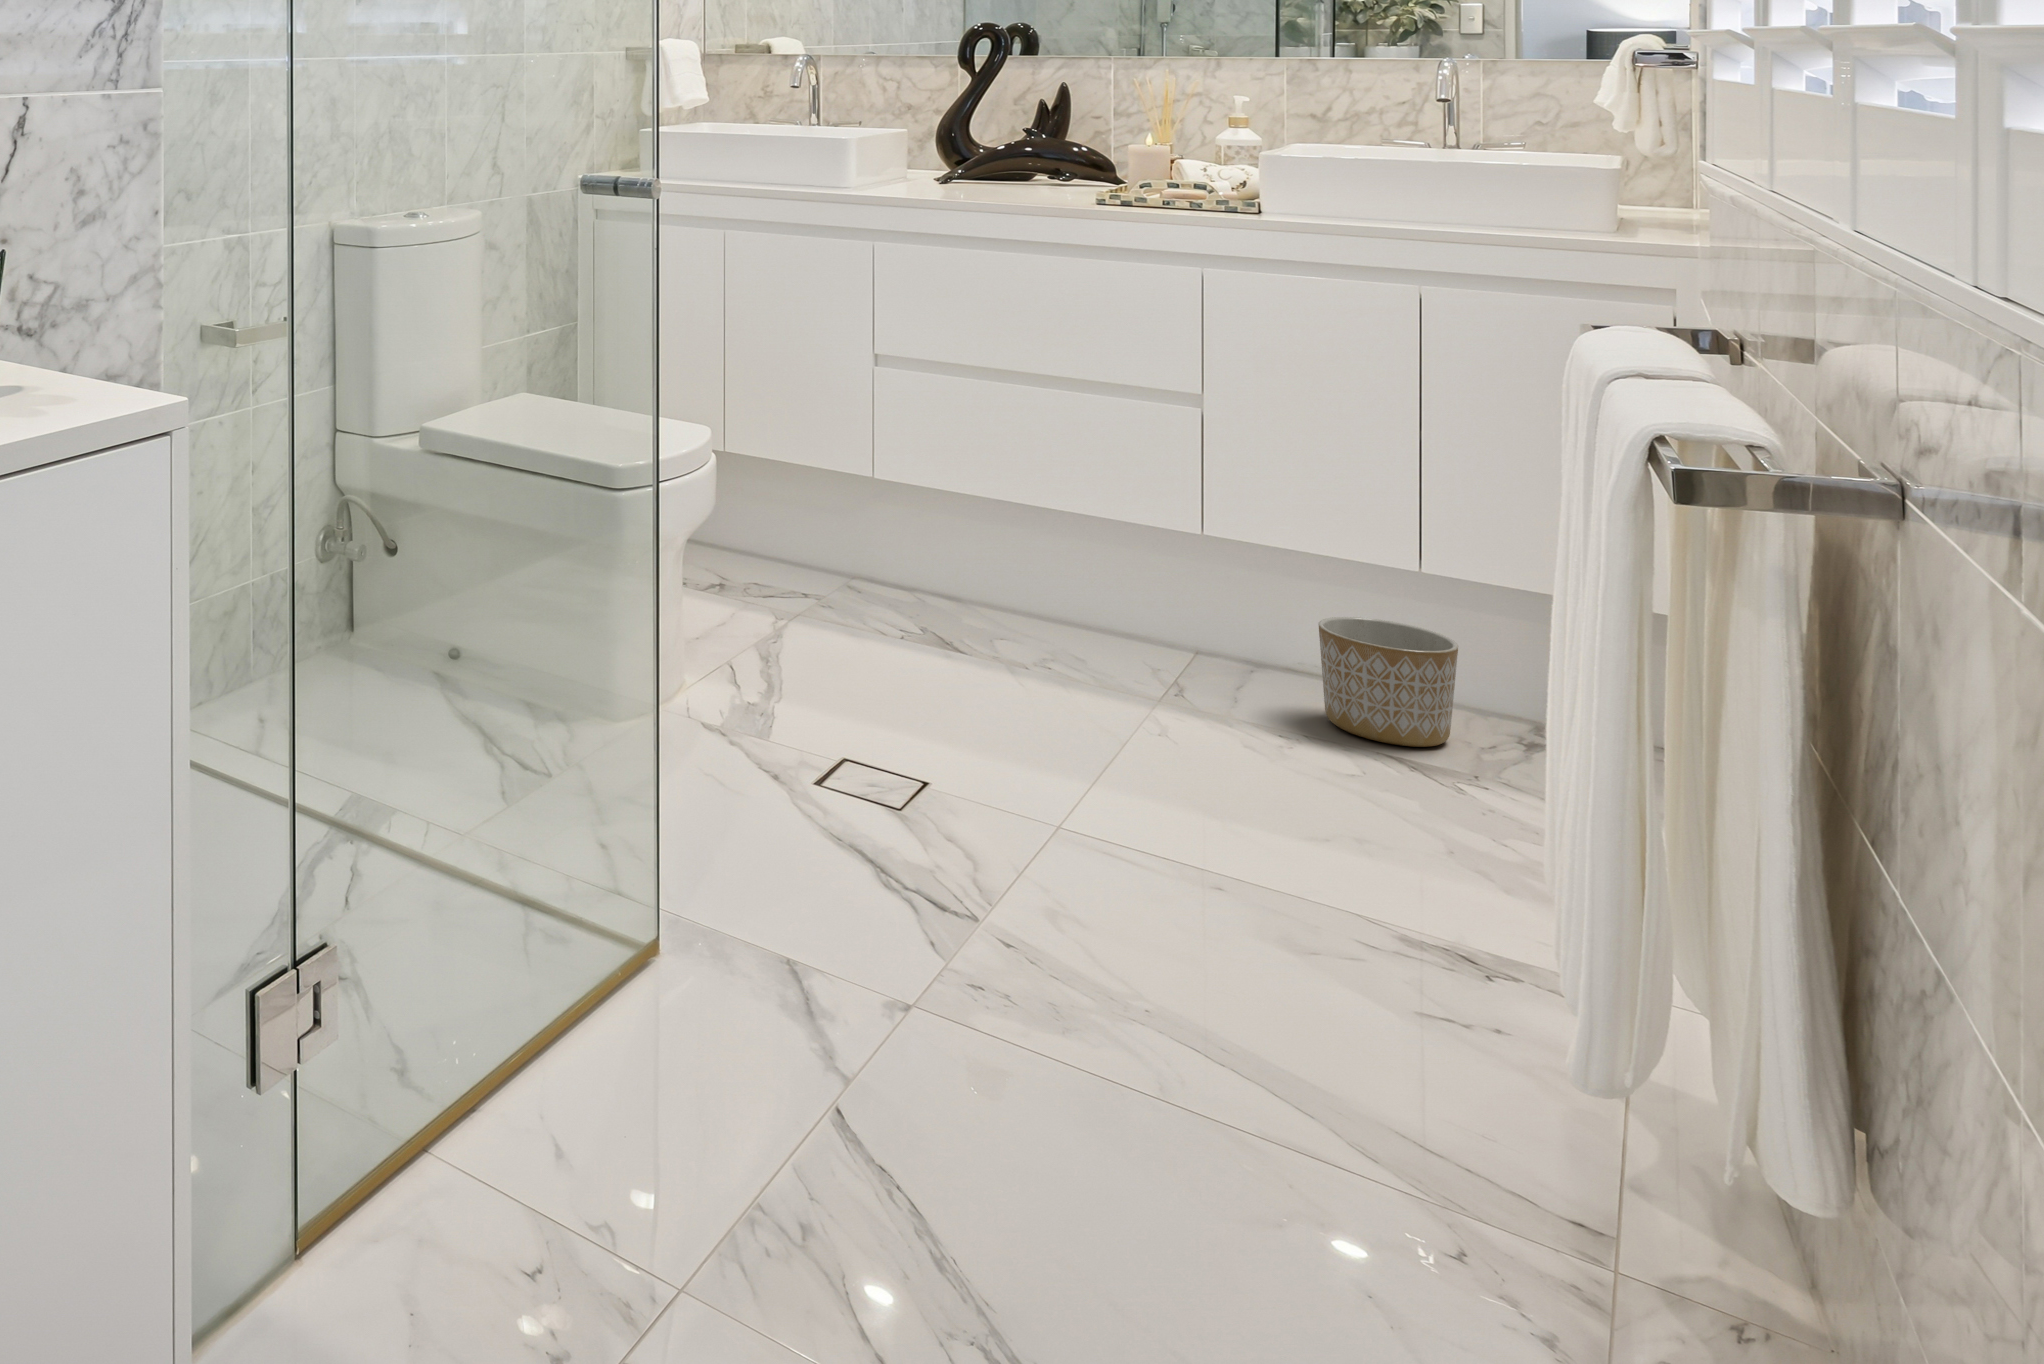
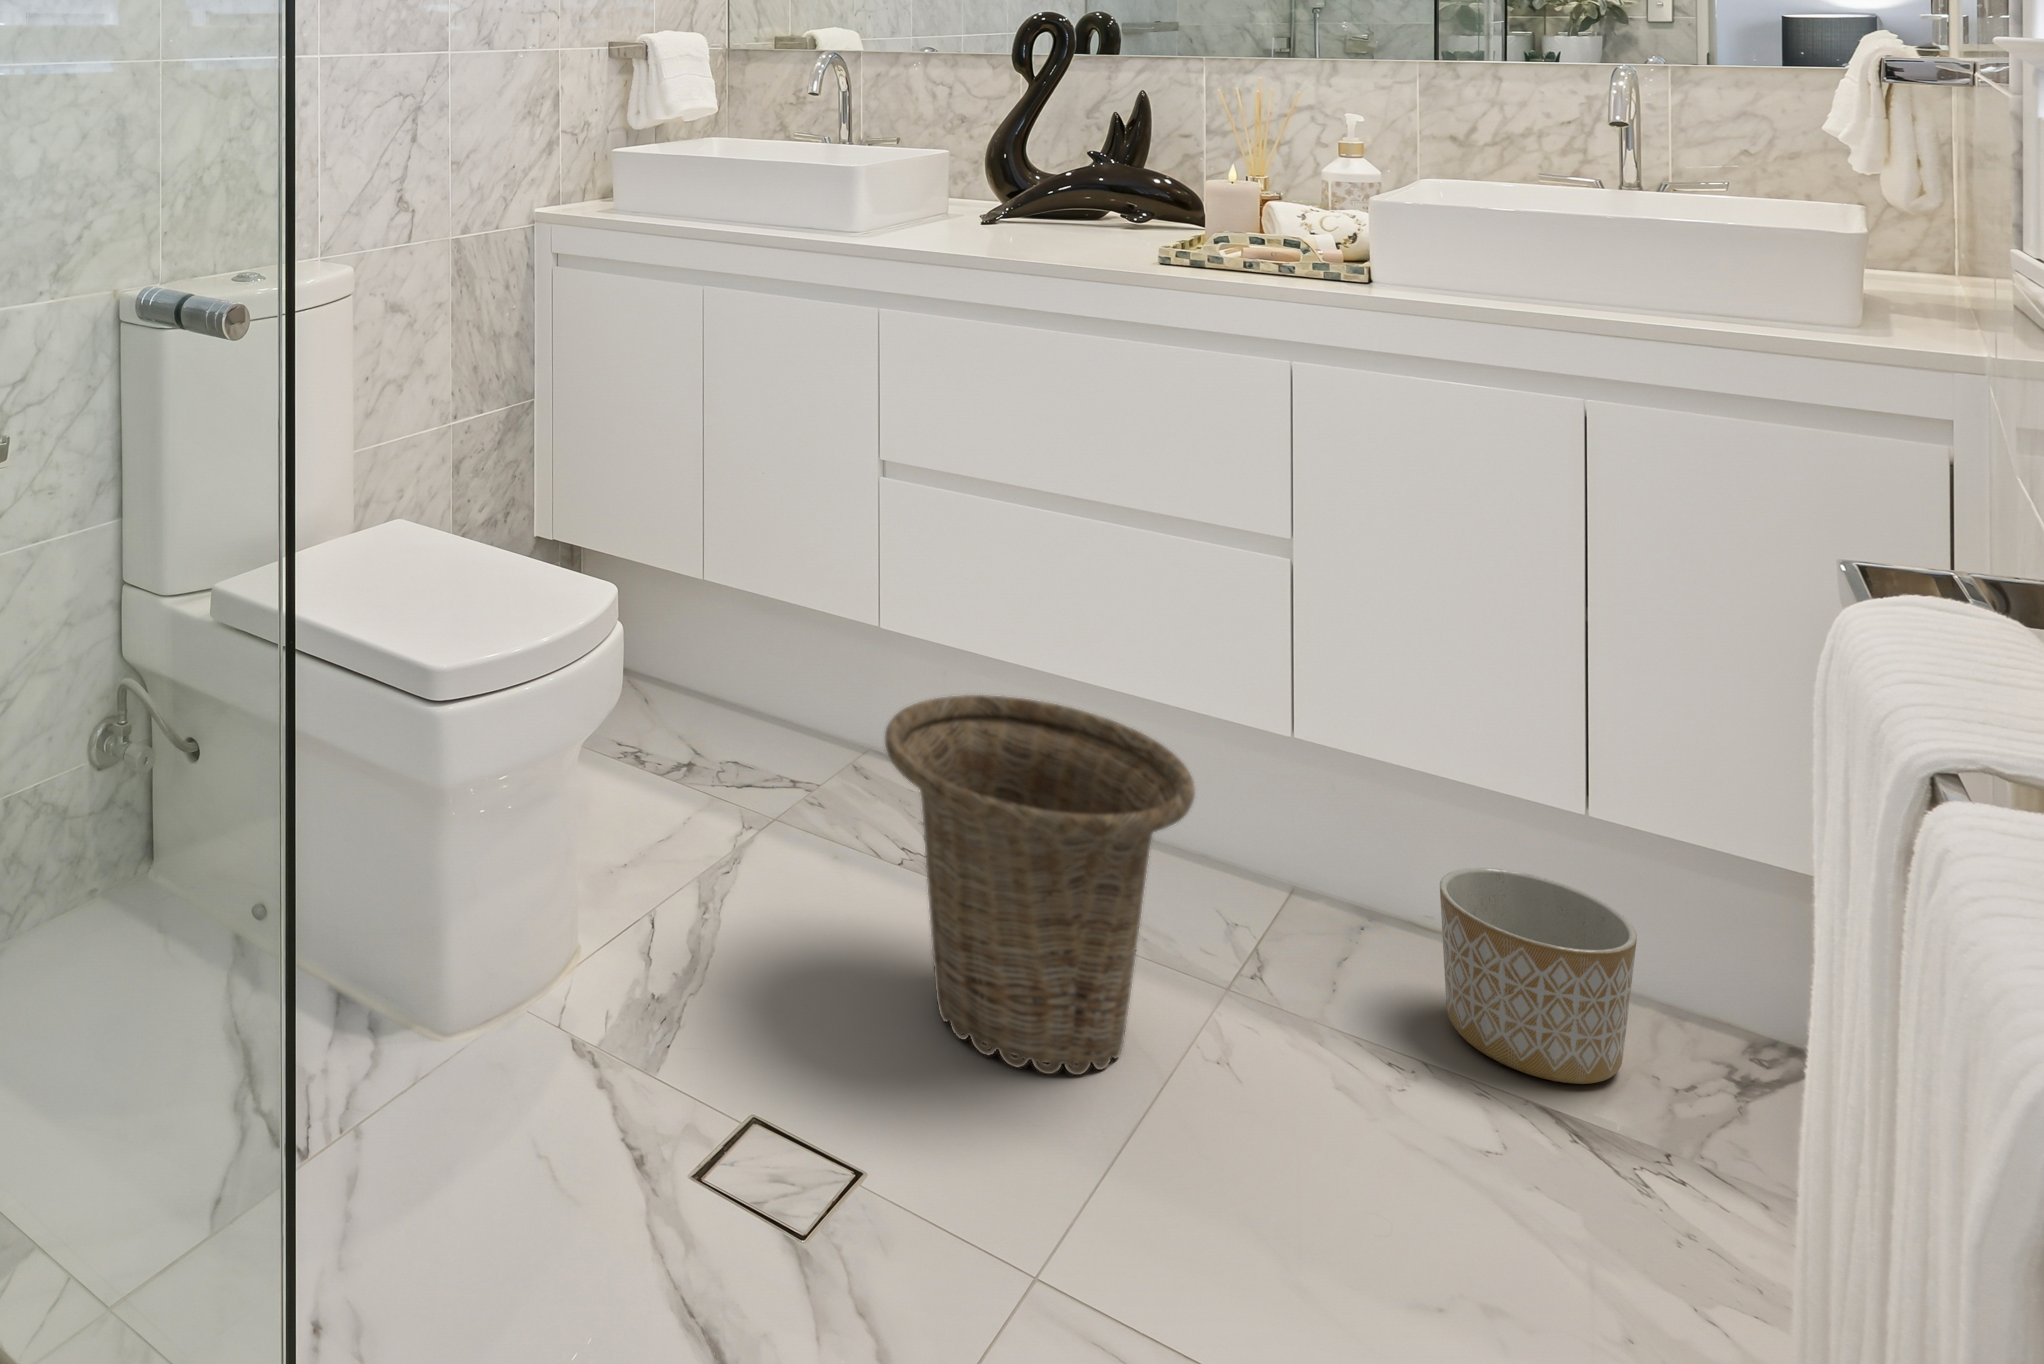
basket: none [919,504,1148,742] -> present [885,695,1195,1075]

